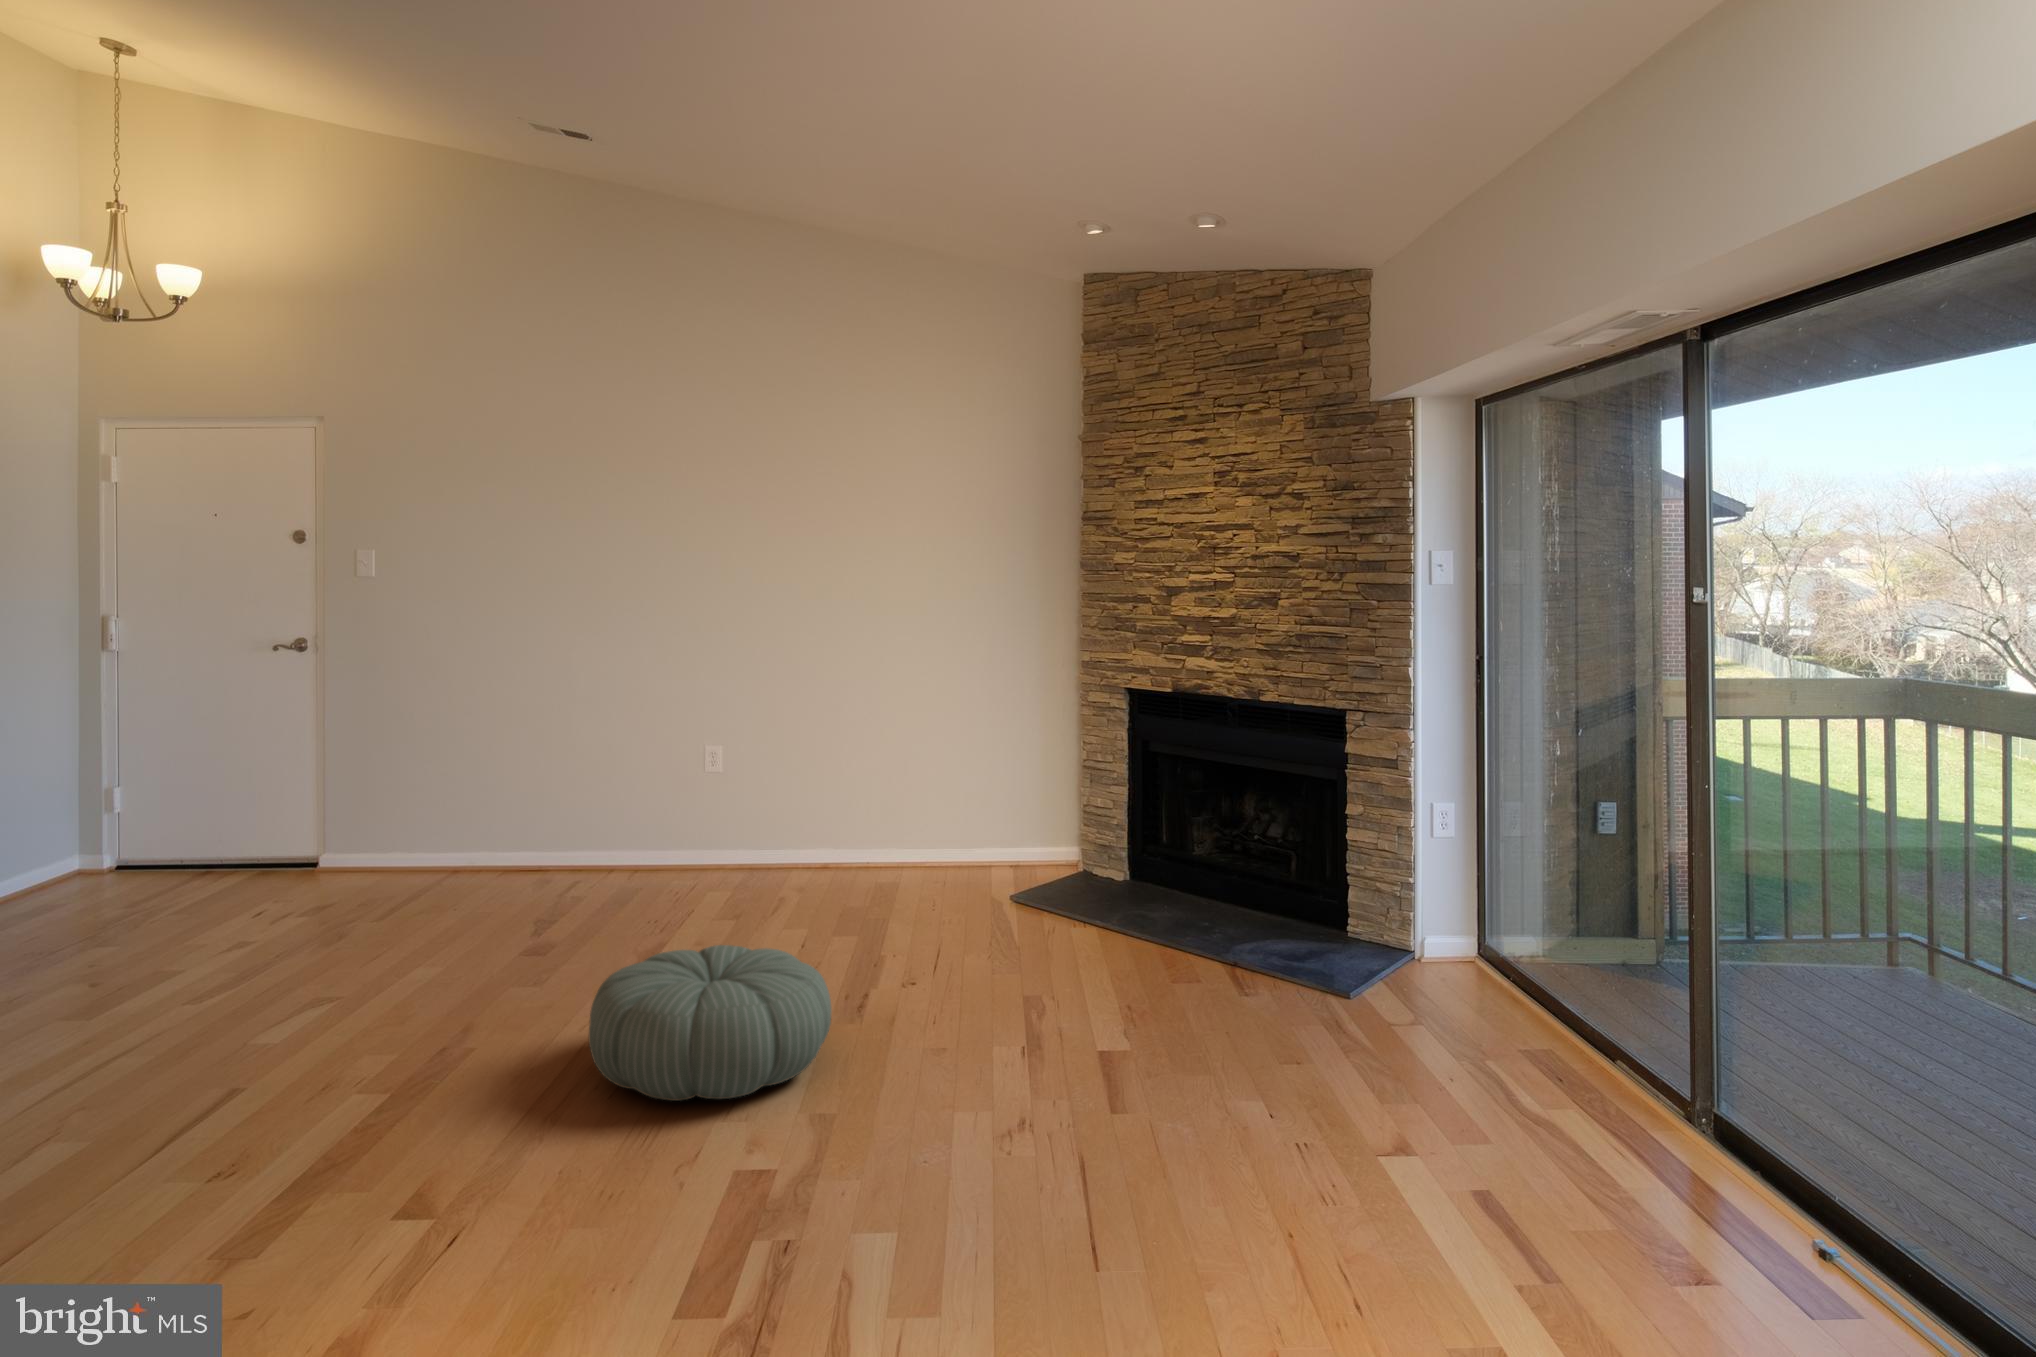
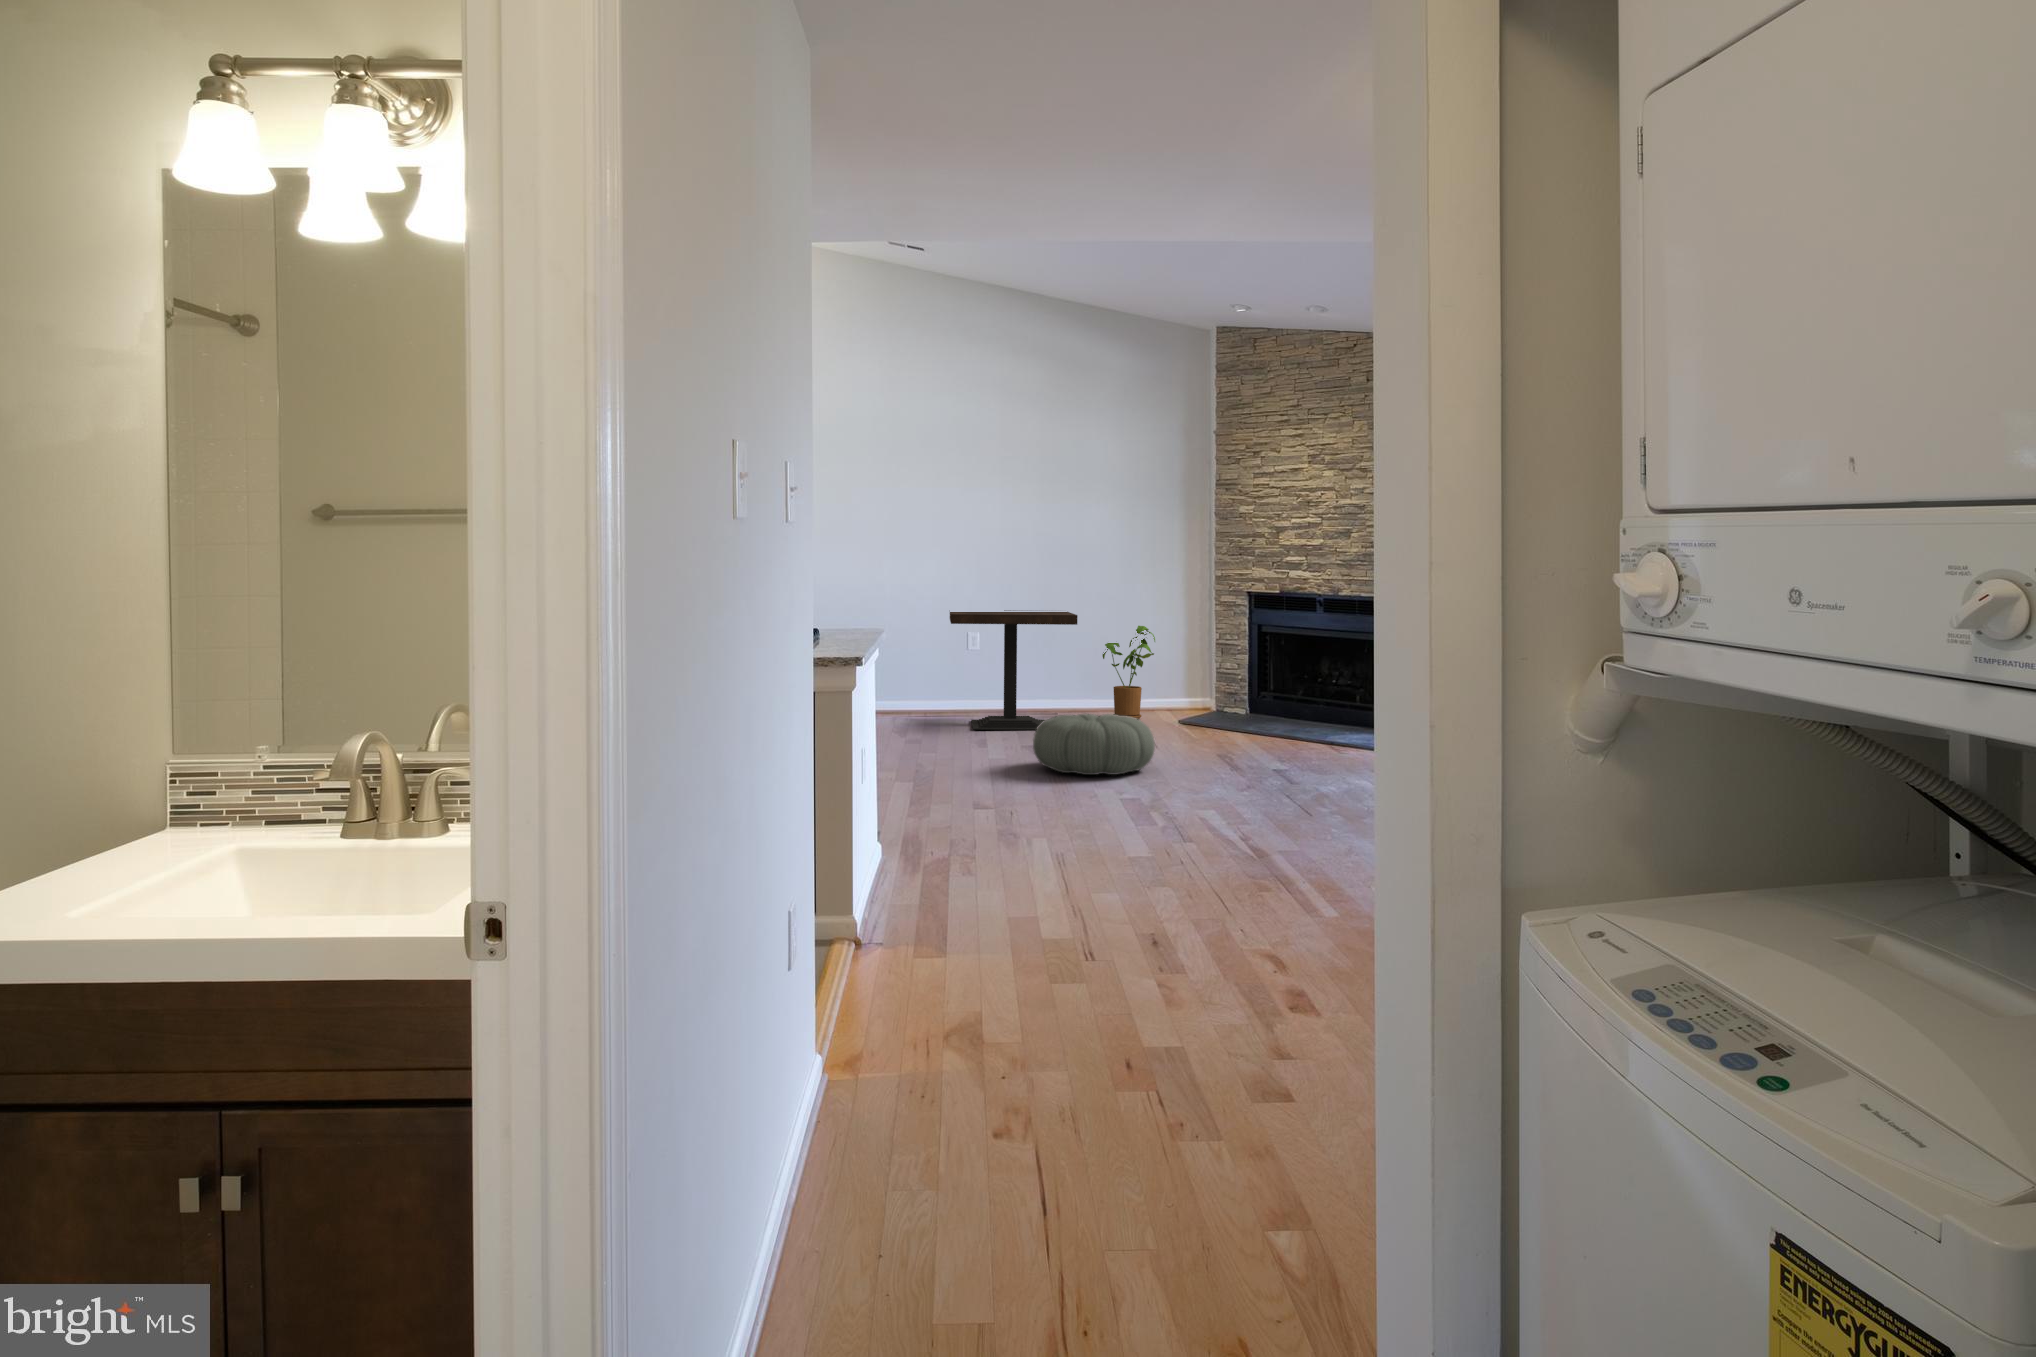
side table: none [614,708,852,911] -> present [950,610,1078,730]
house plant: none [907,736,989,884] -> present [1103,626,1155,719]

